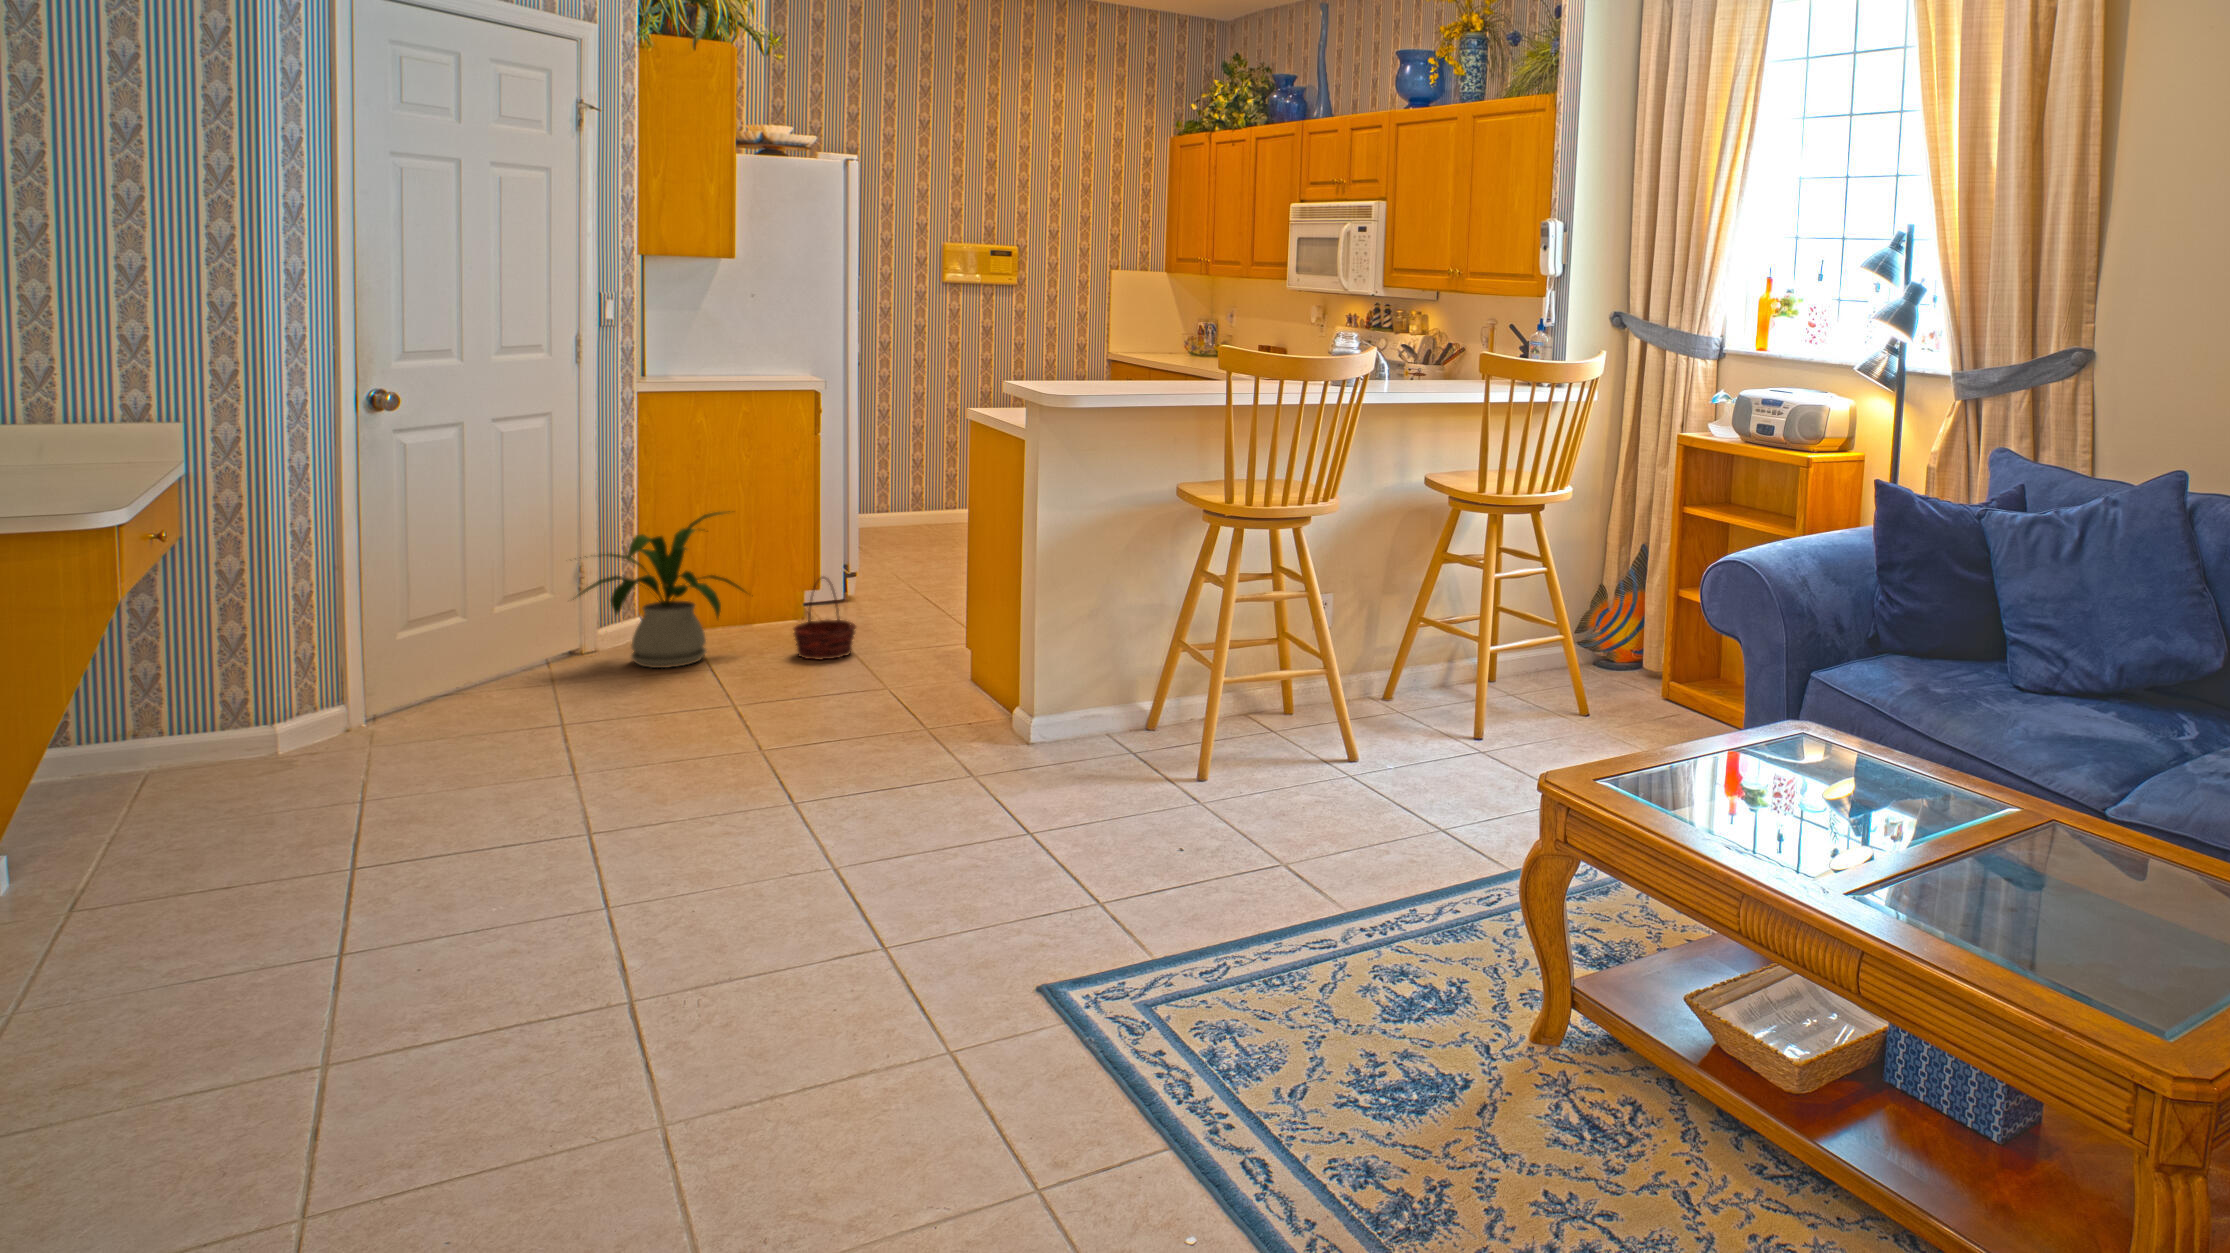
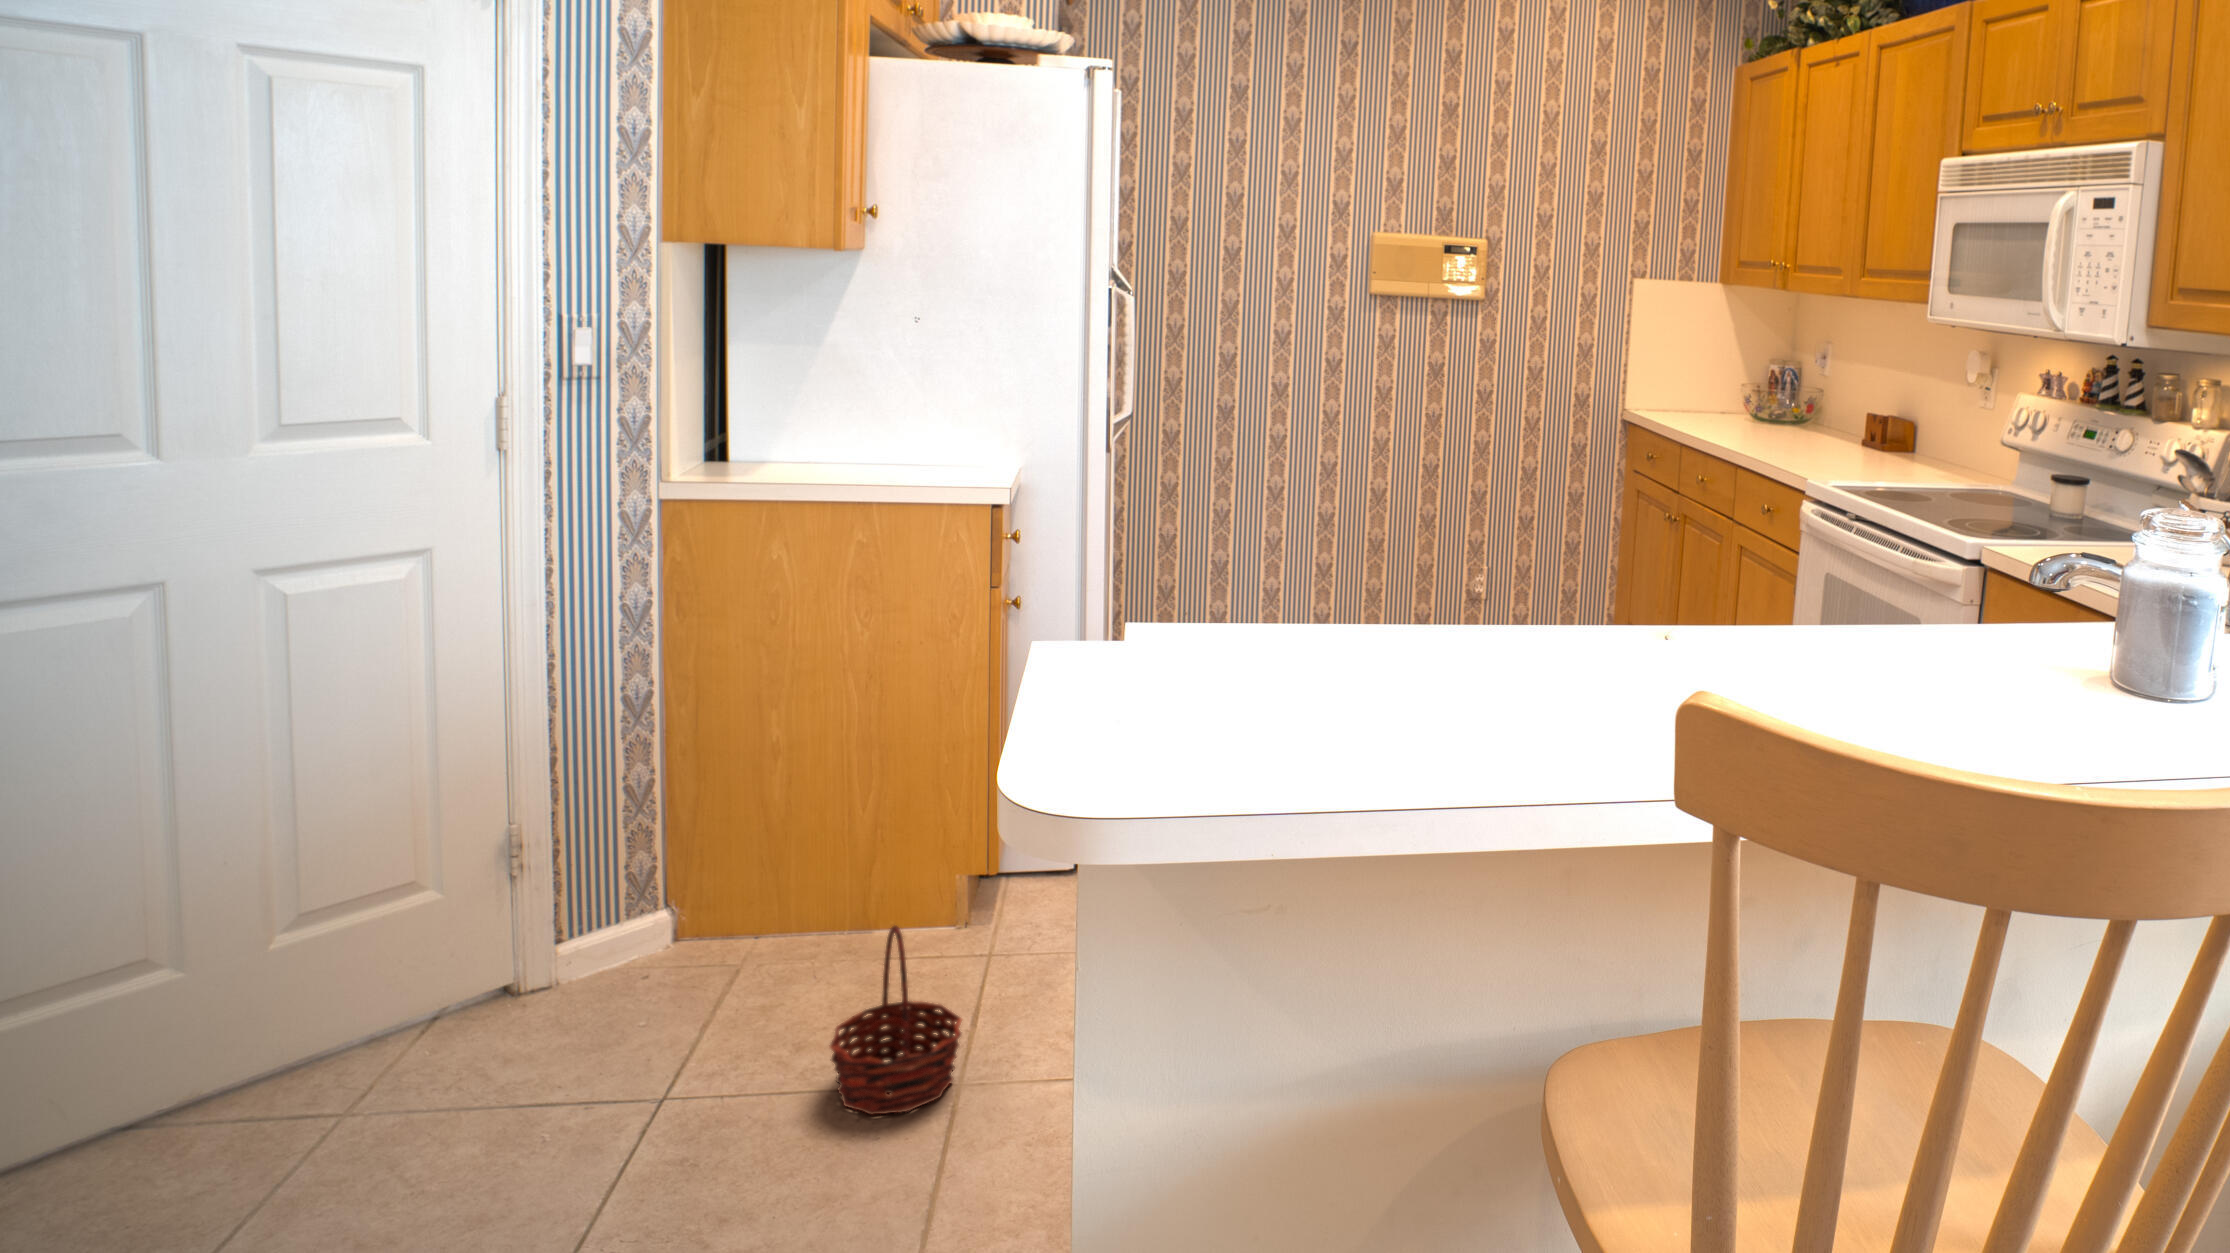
house plant: present [573,511,744,668] -> none [407,775,789,1097]

